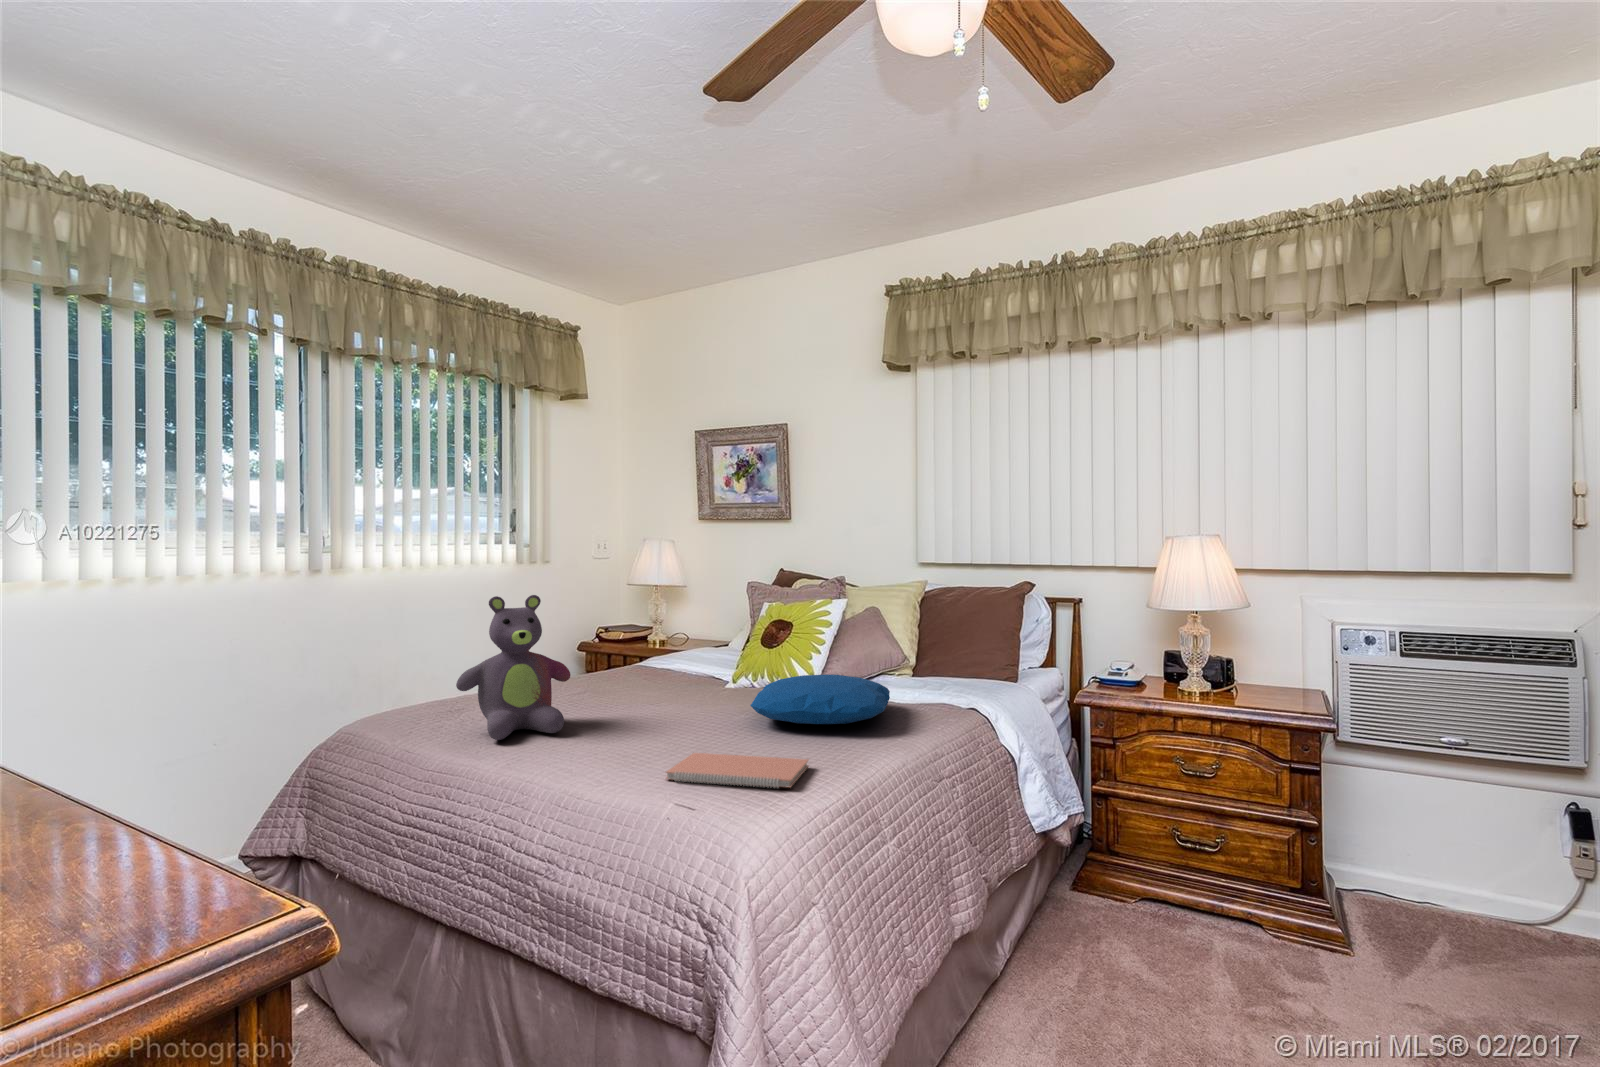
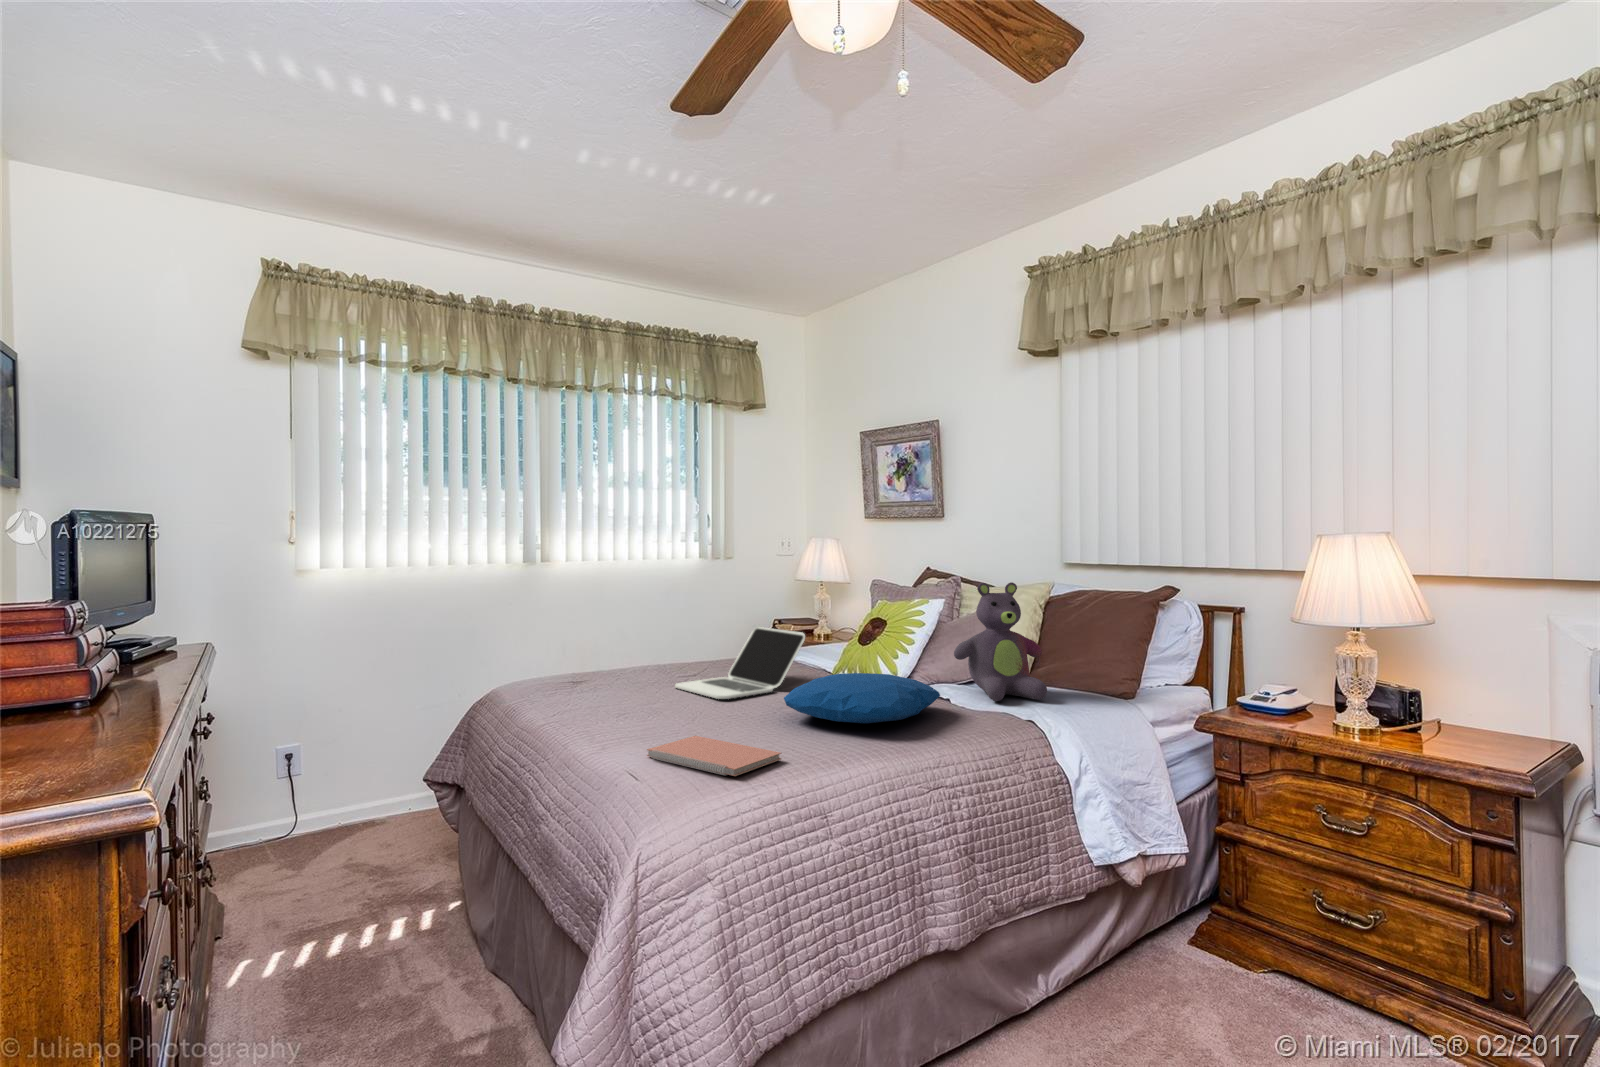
stuffed bear: present [456,595,570,740] -> present [954,582,1047,701]
laptop: none [585,635,725,713] -> present [675,627,805,699]

